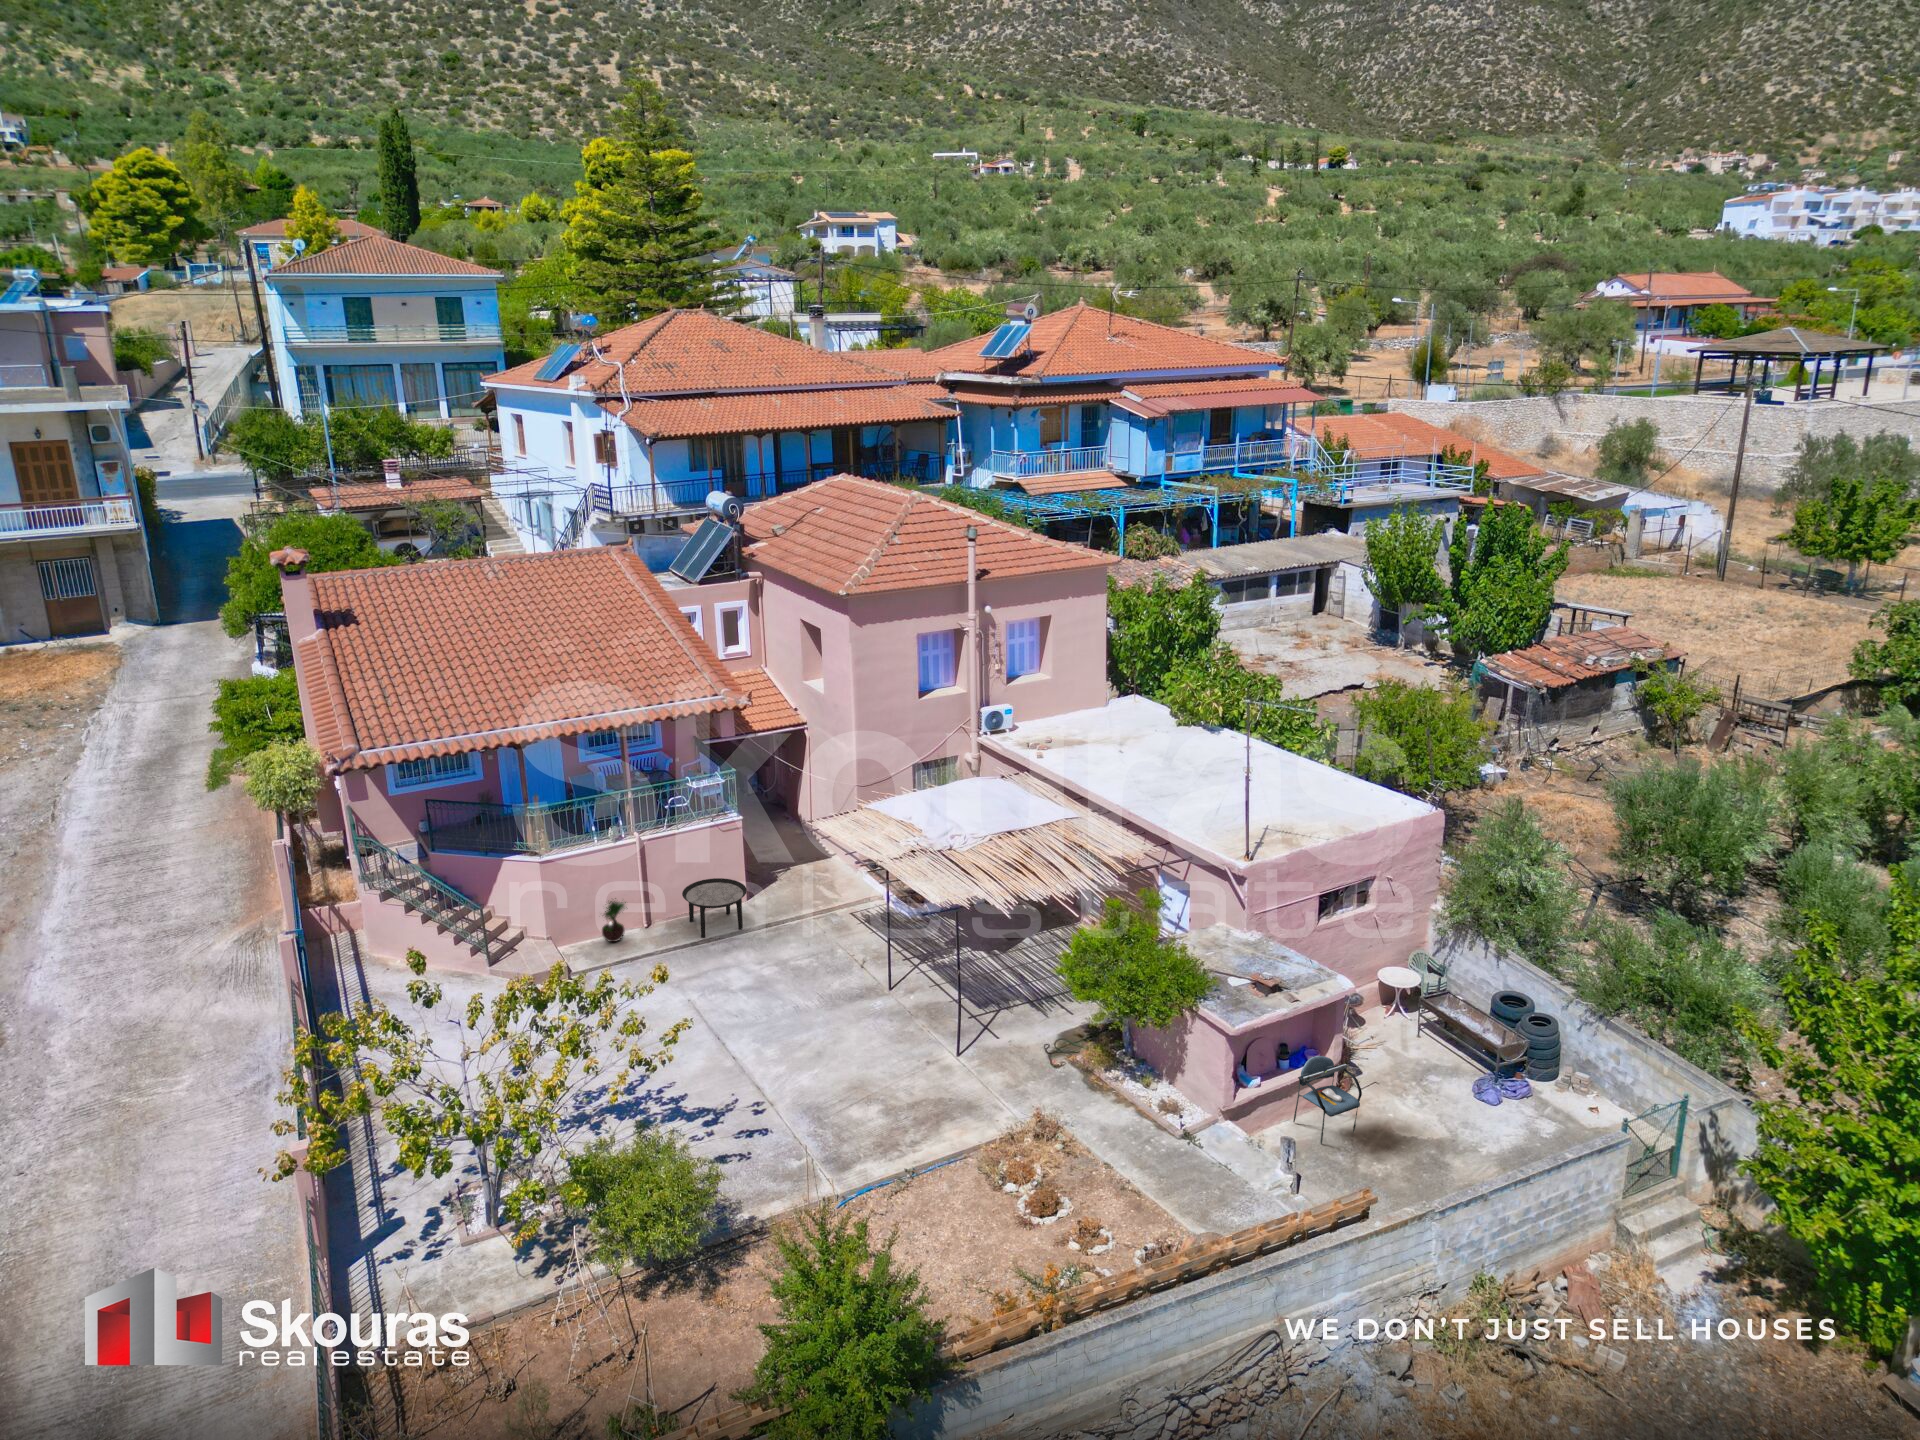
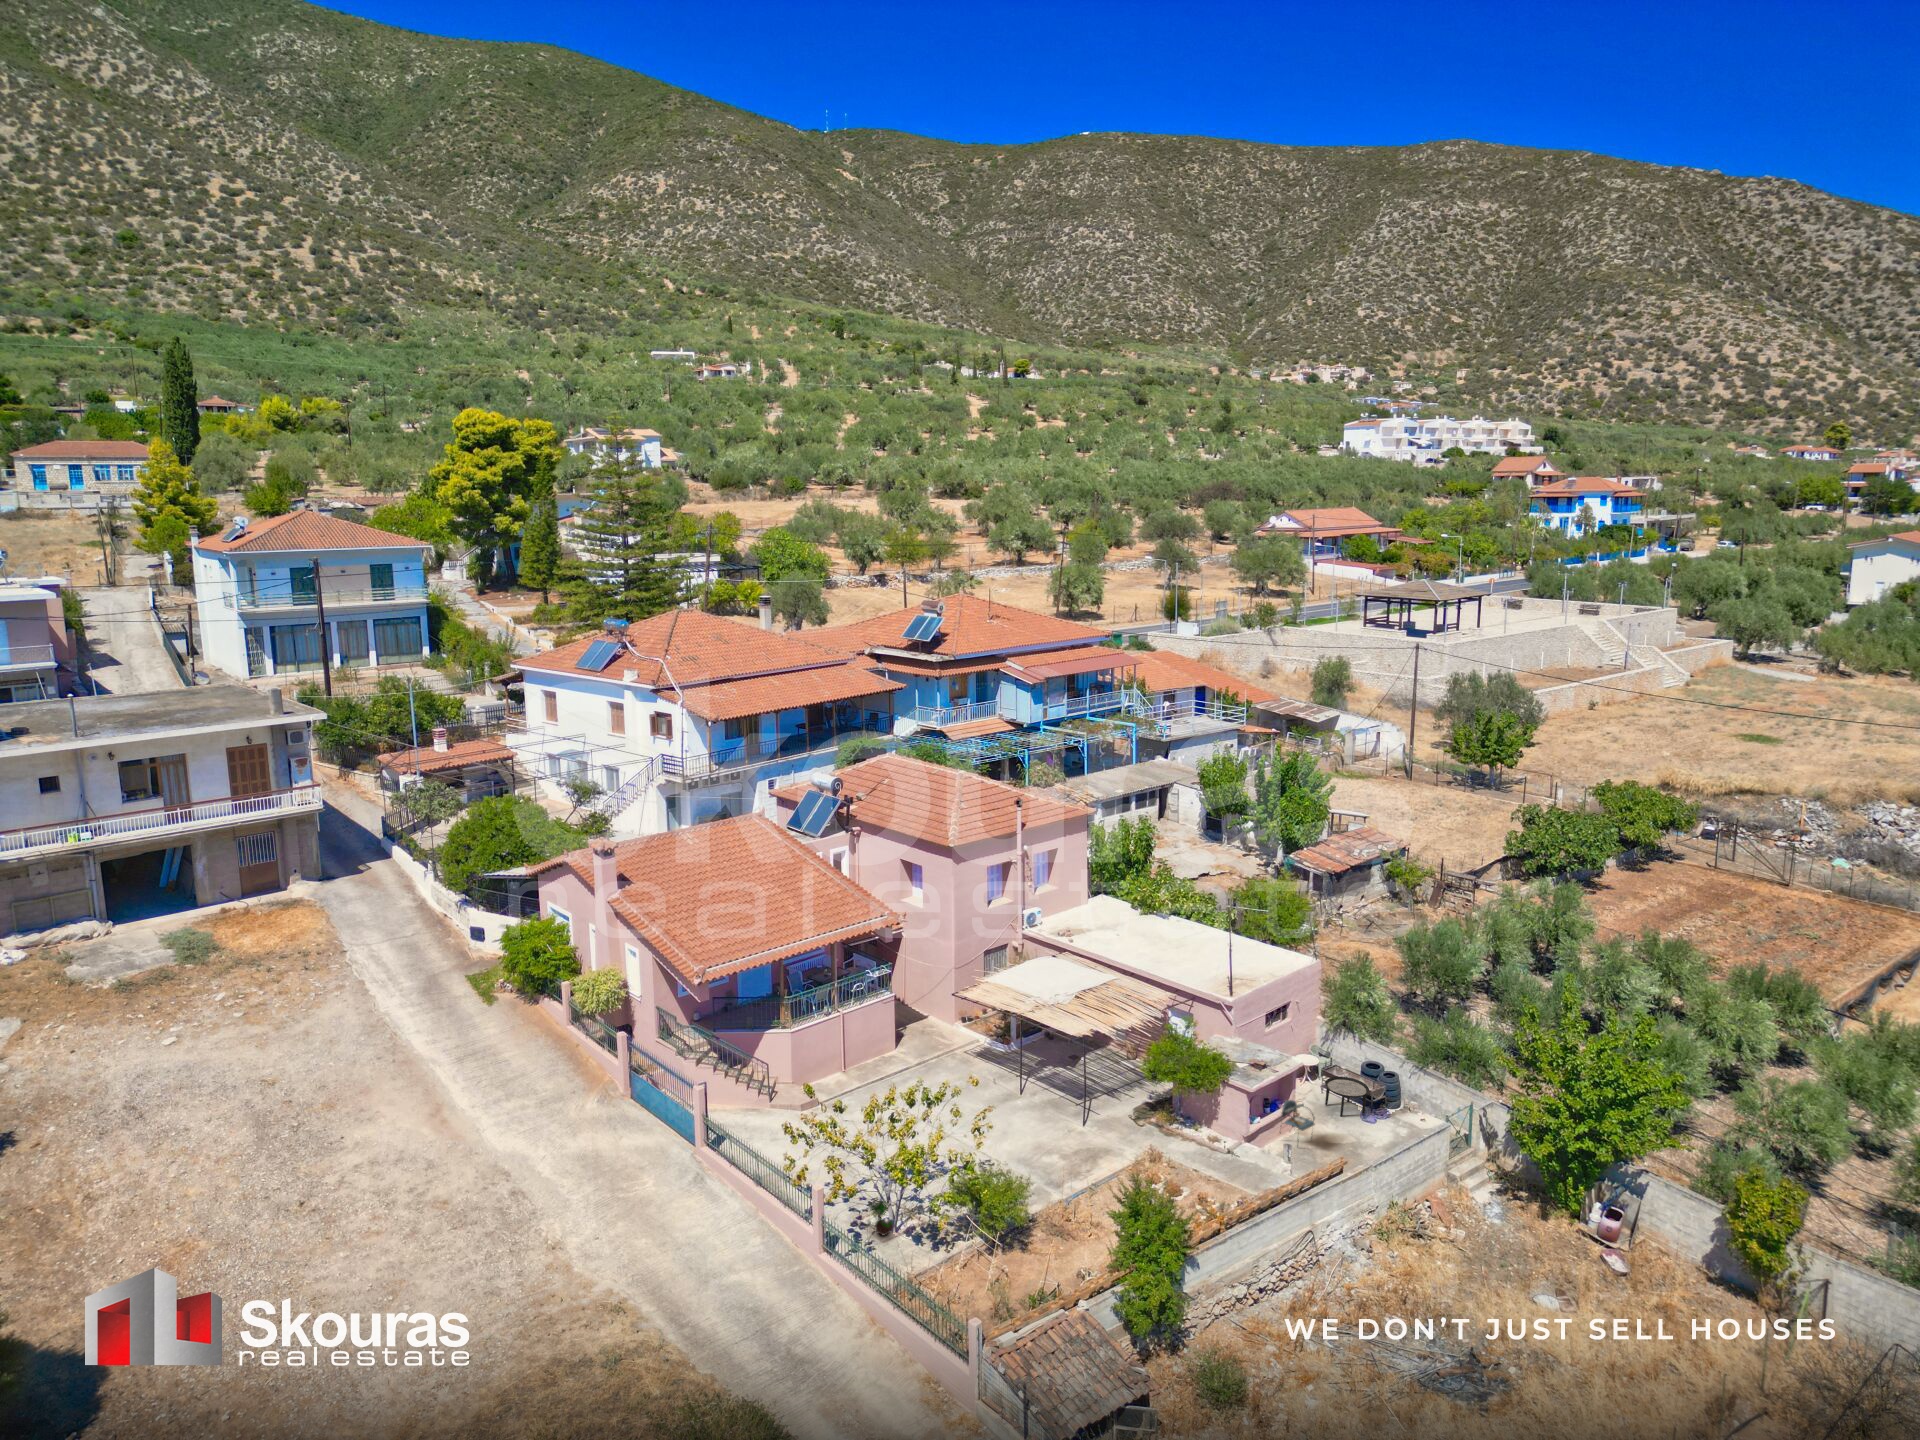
round table: present [682,878,747,938] -> present [1325,1077,1369,1117]
potted tree: present [602,898,626,942] -> present [869,1201,893,1235]

